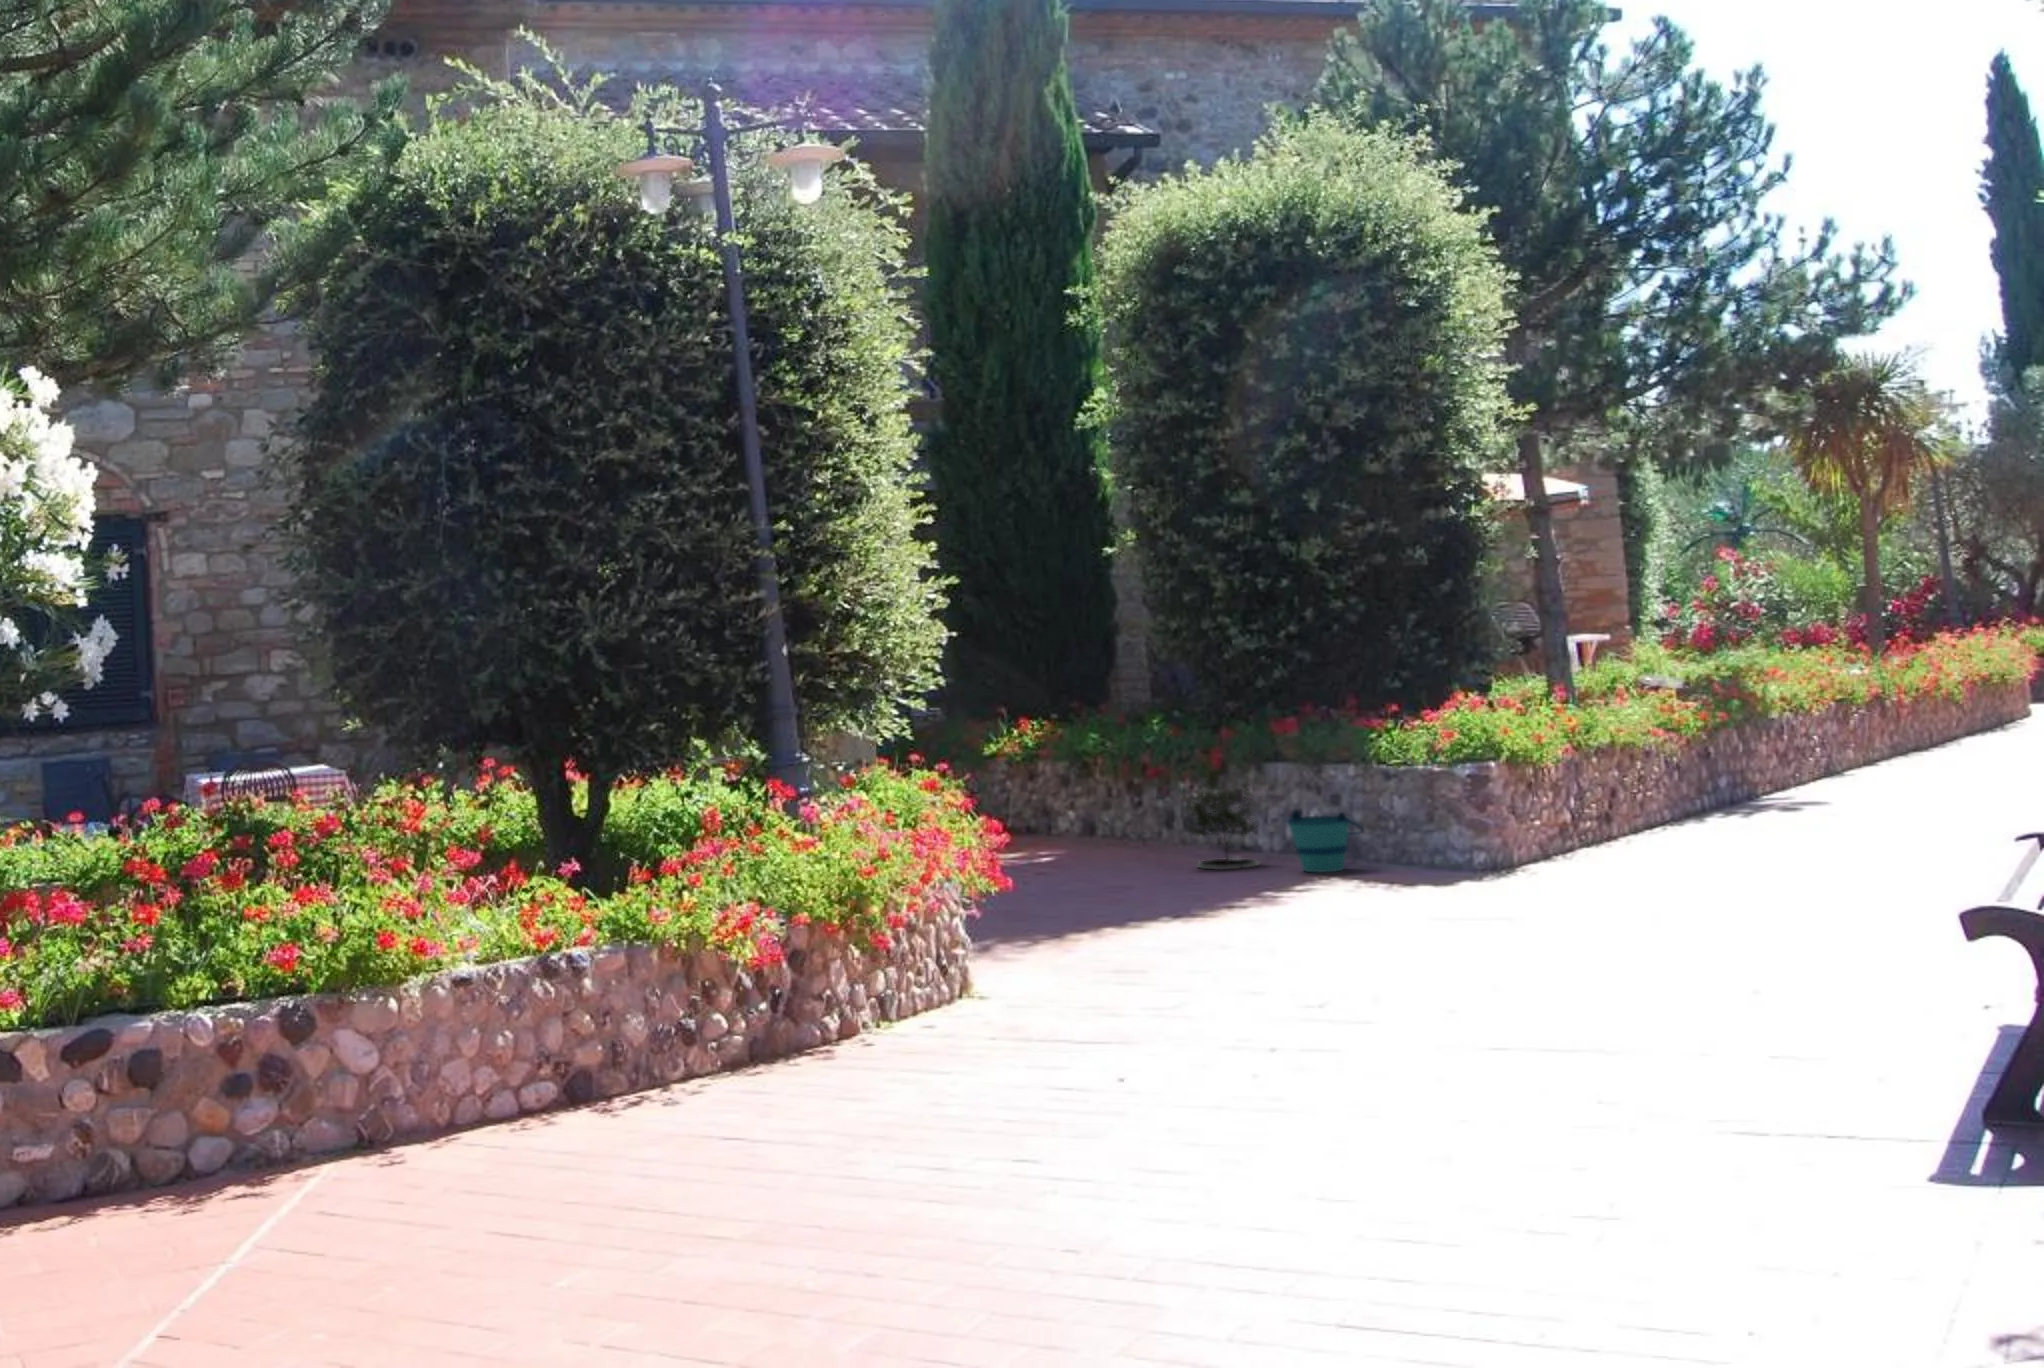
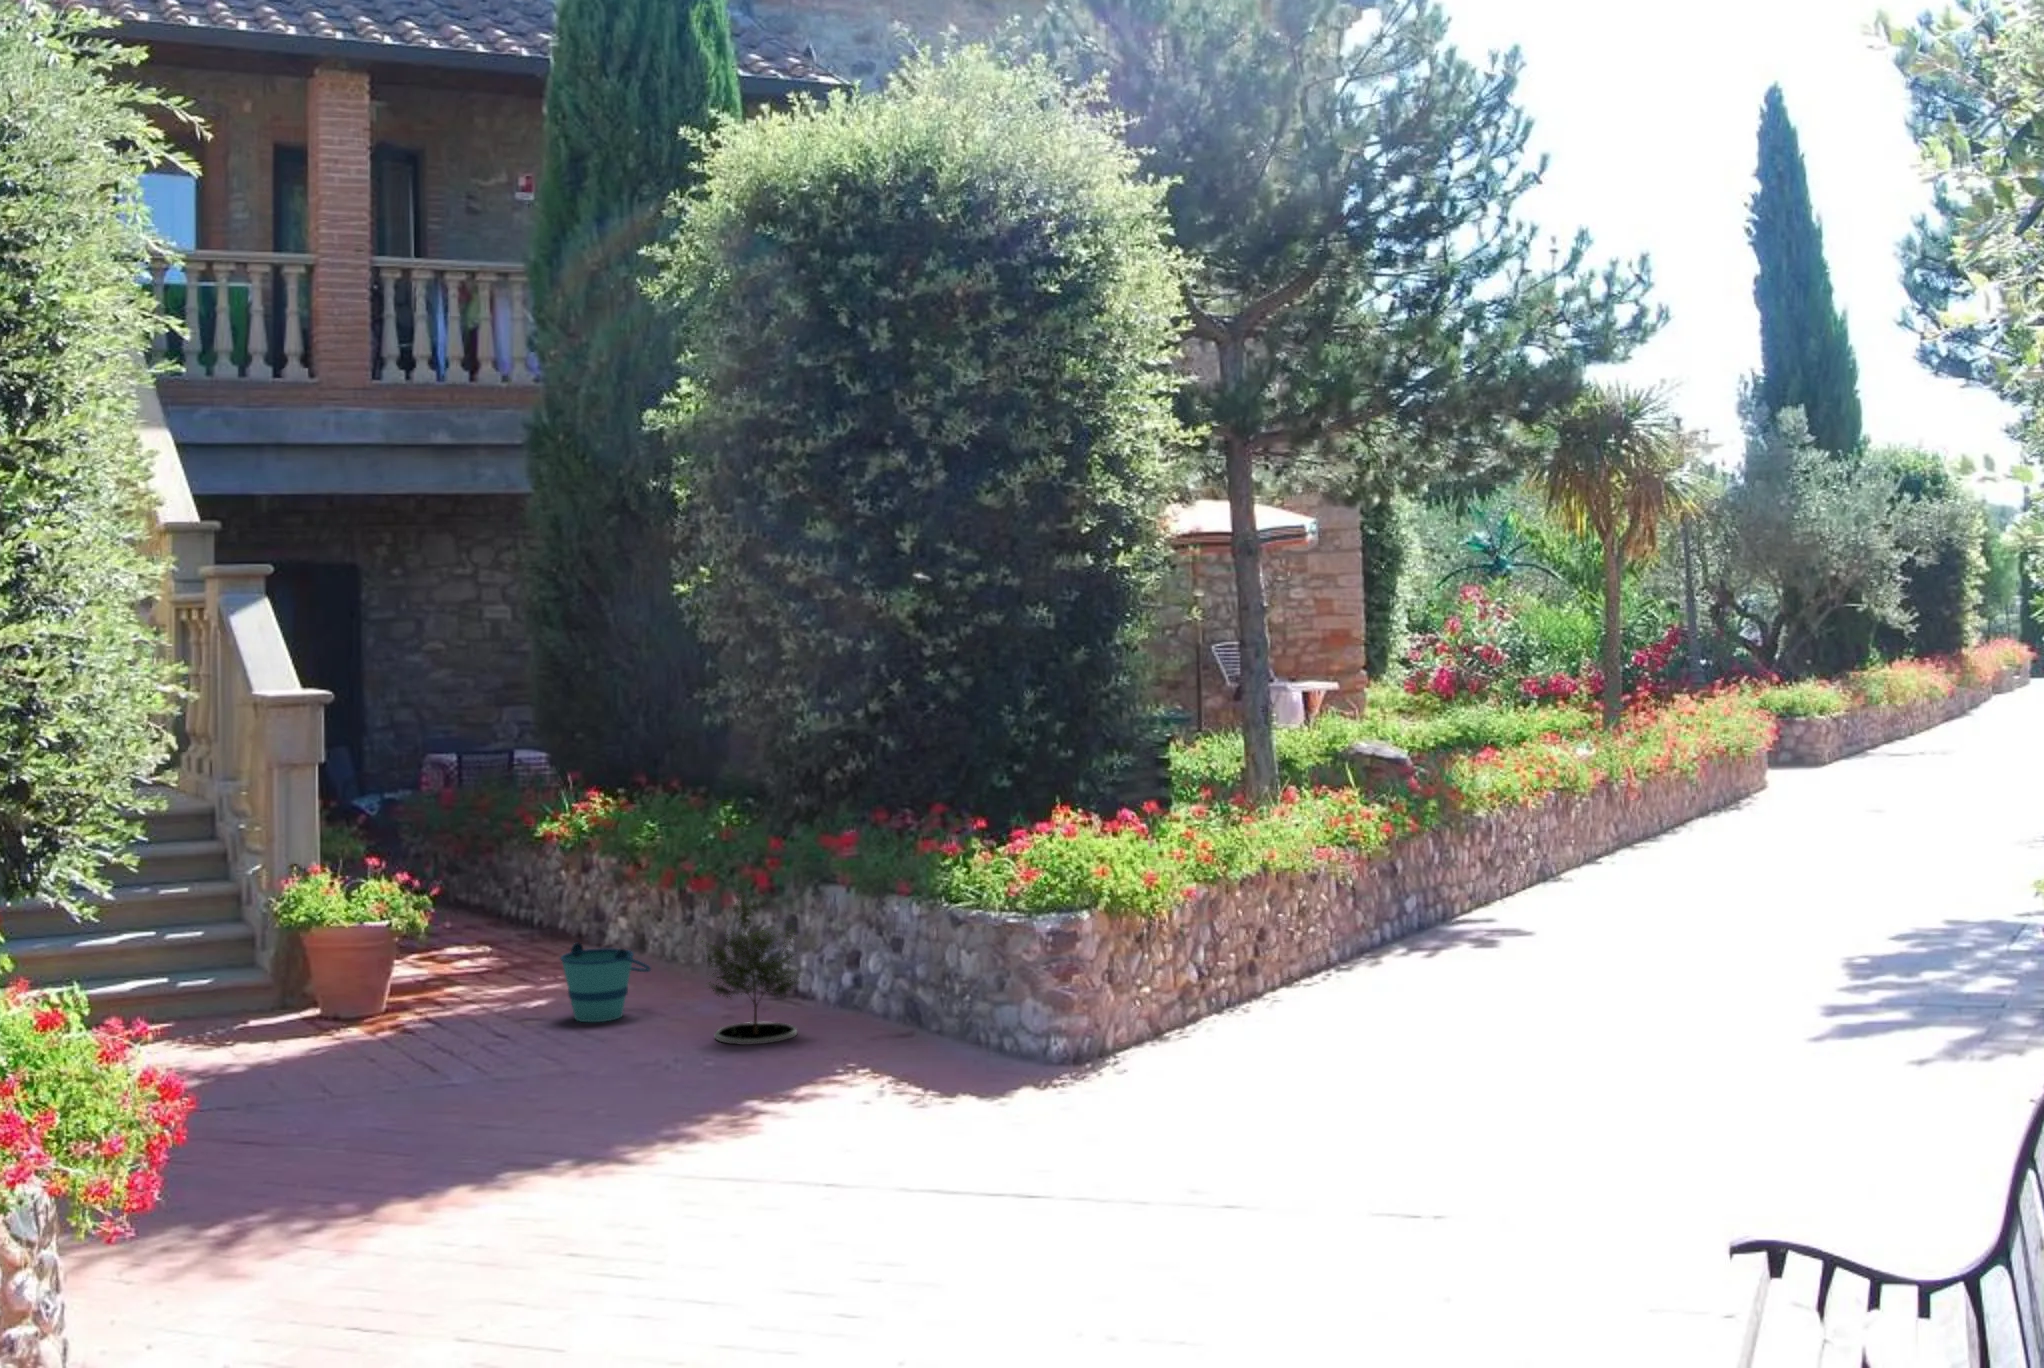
bucket: present [1287,811,1363,872] -> present [560,943,651,1022]

